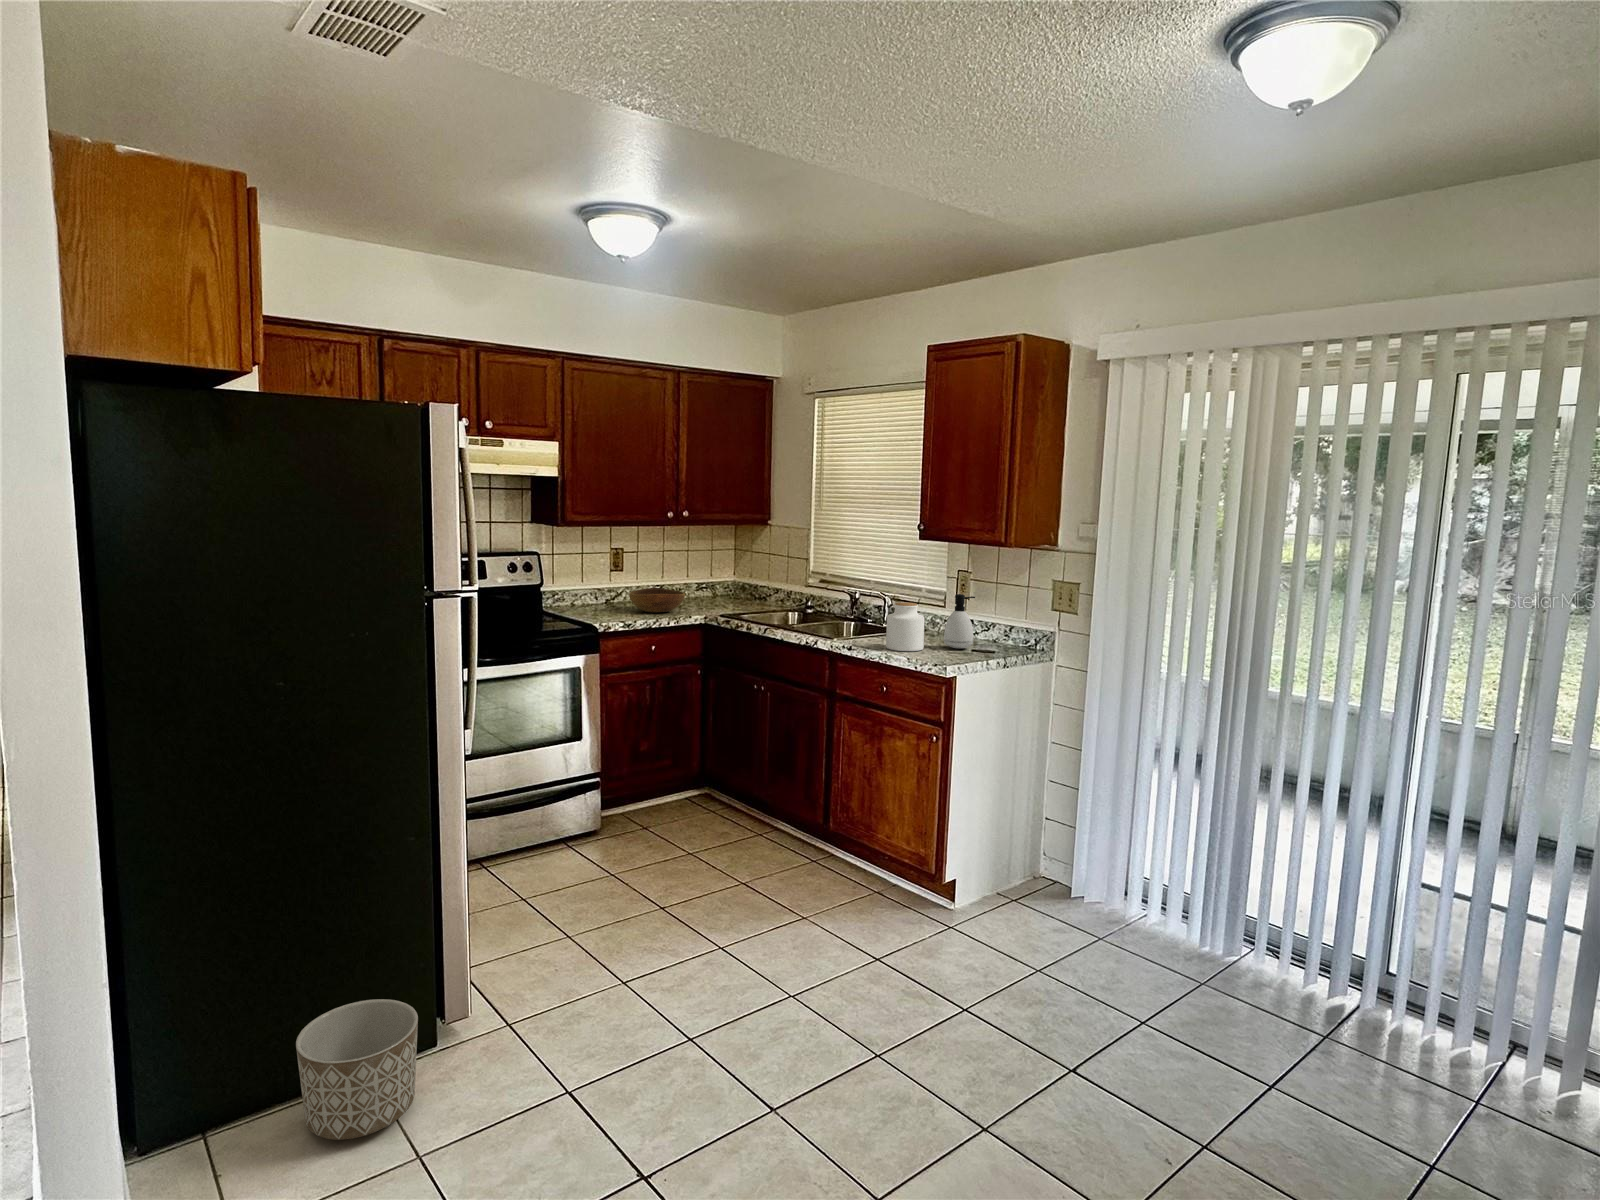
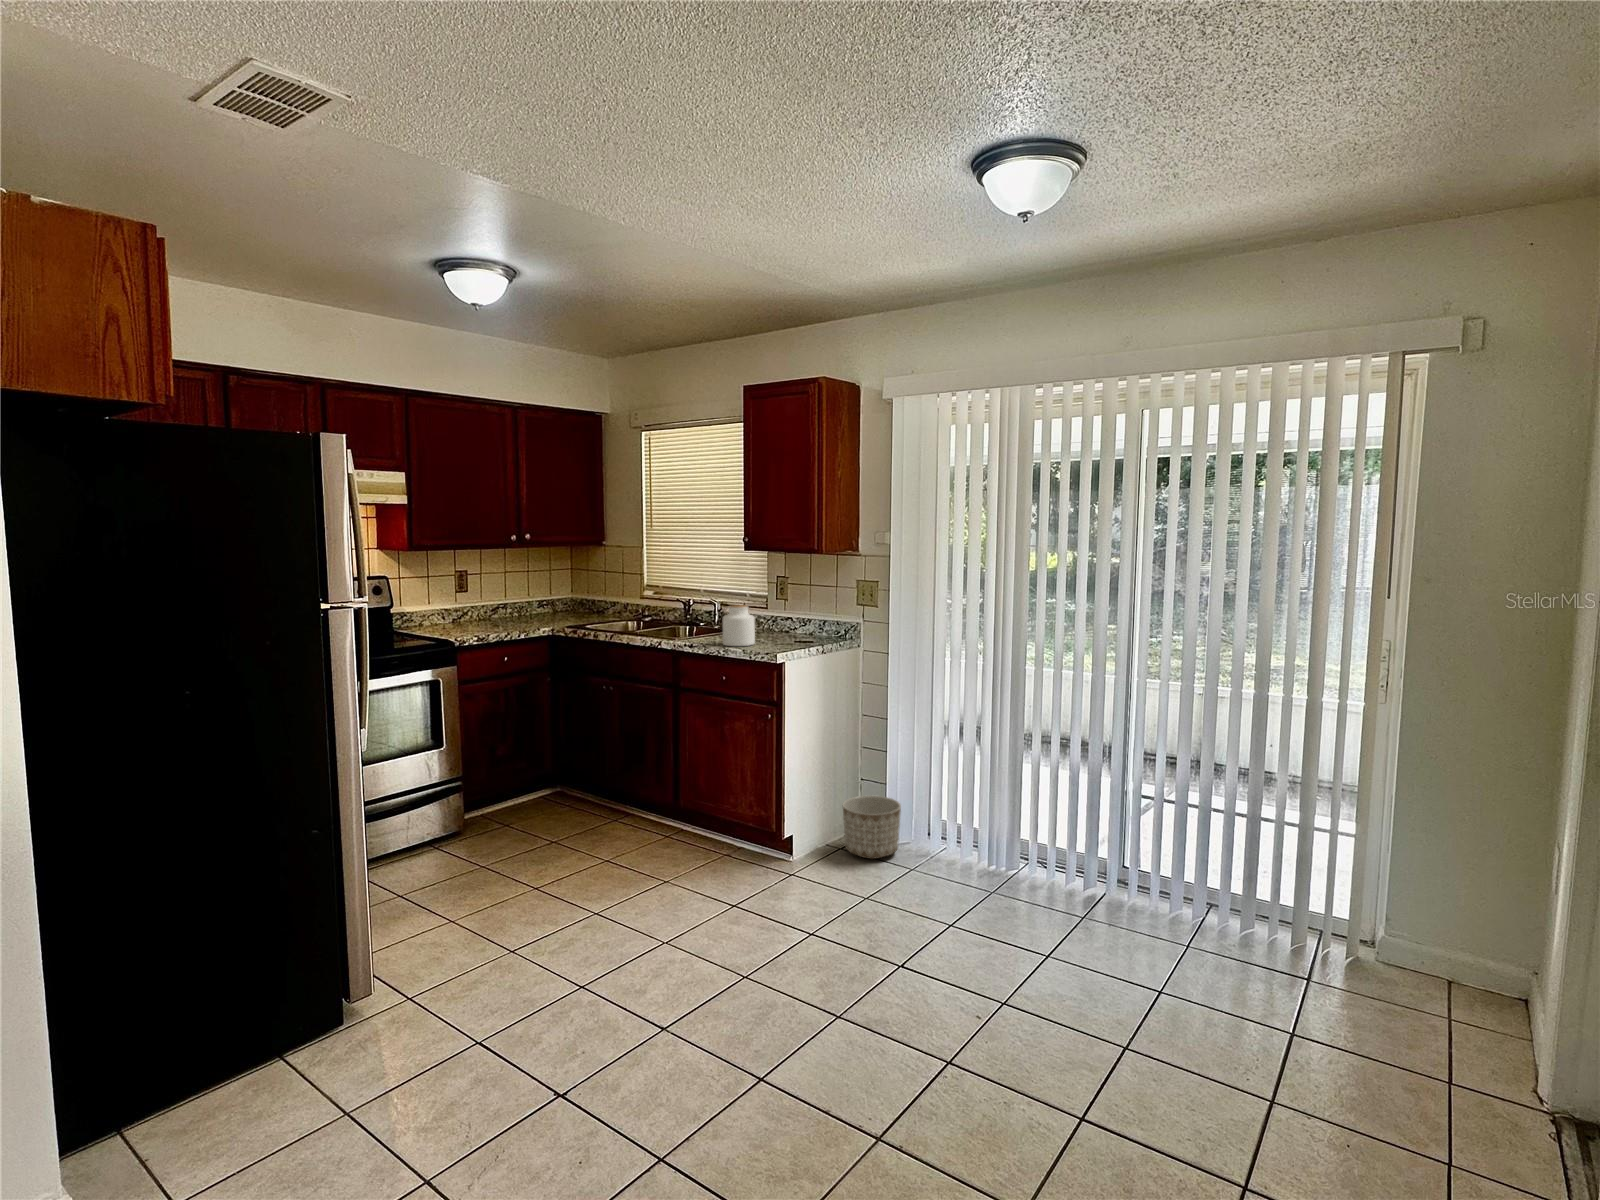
bowl: present [629,588,685,613] -> none [478,606,532,628]
soap dispenser: present [944,594,975,649] -> none [771,596,796,642]
planter: present [296,999,418,1140] -> present [843,795,901,859]

